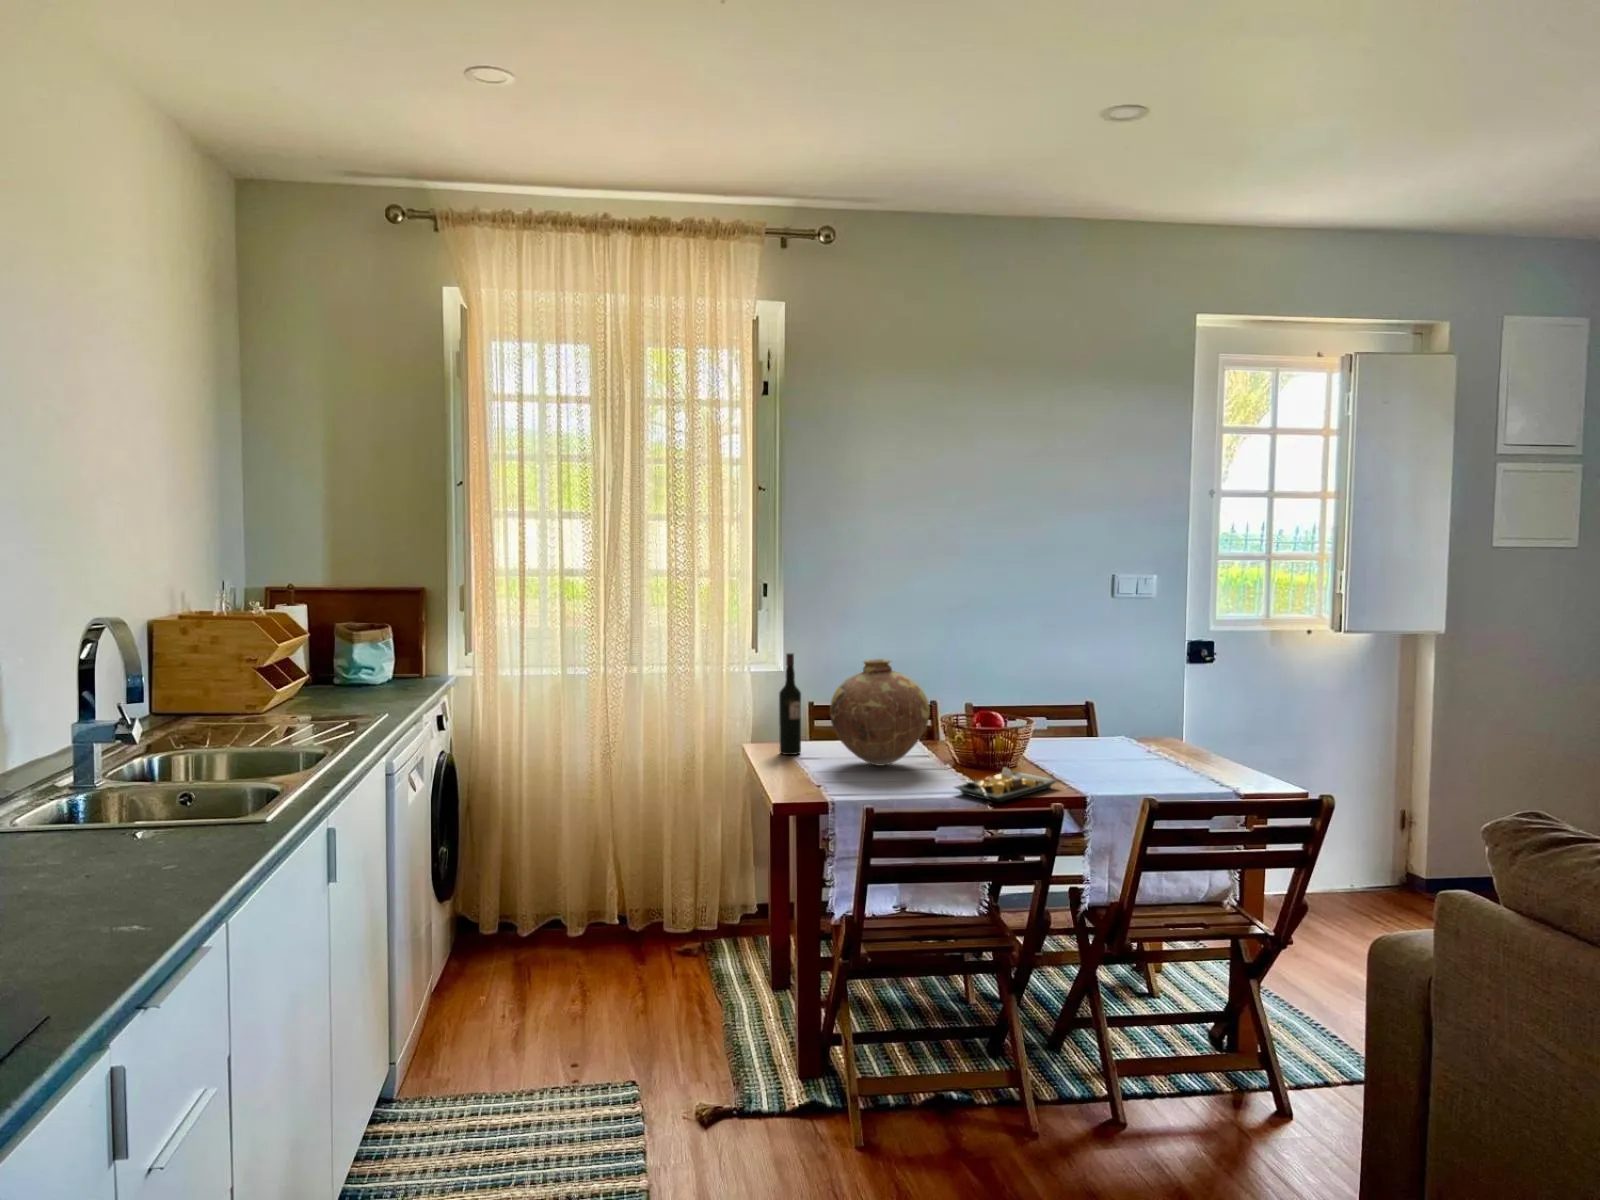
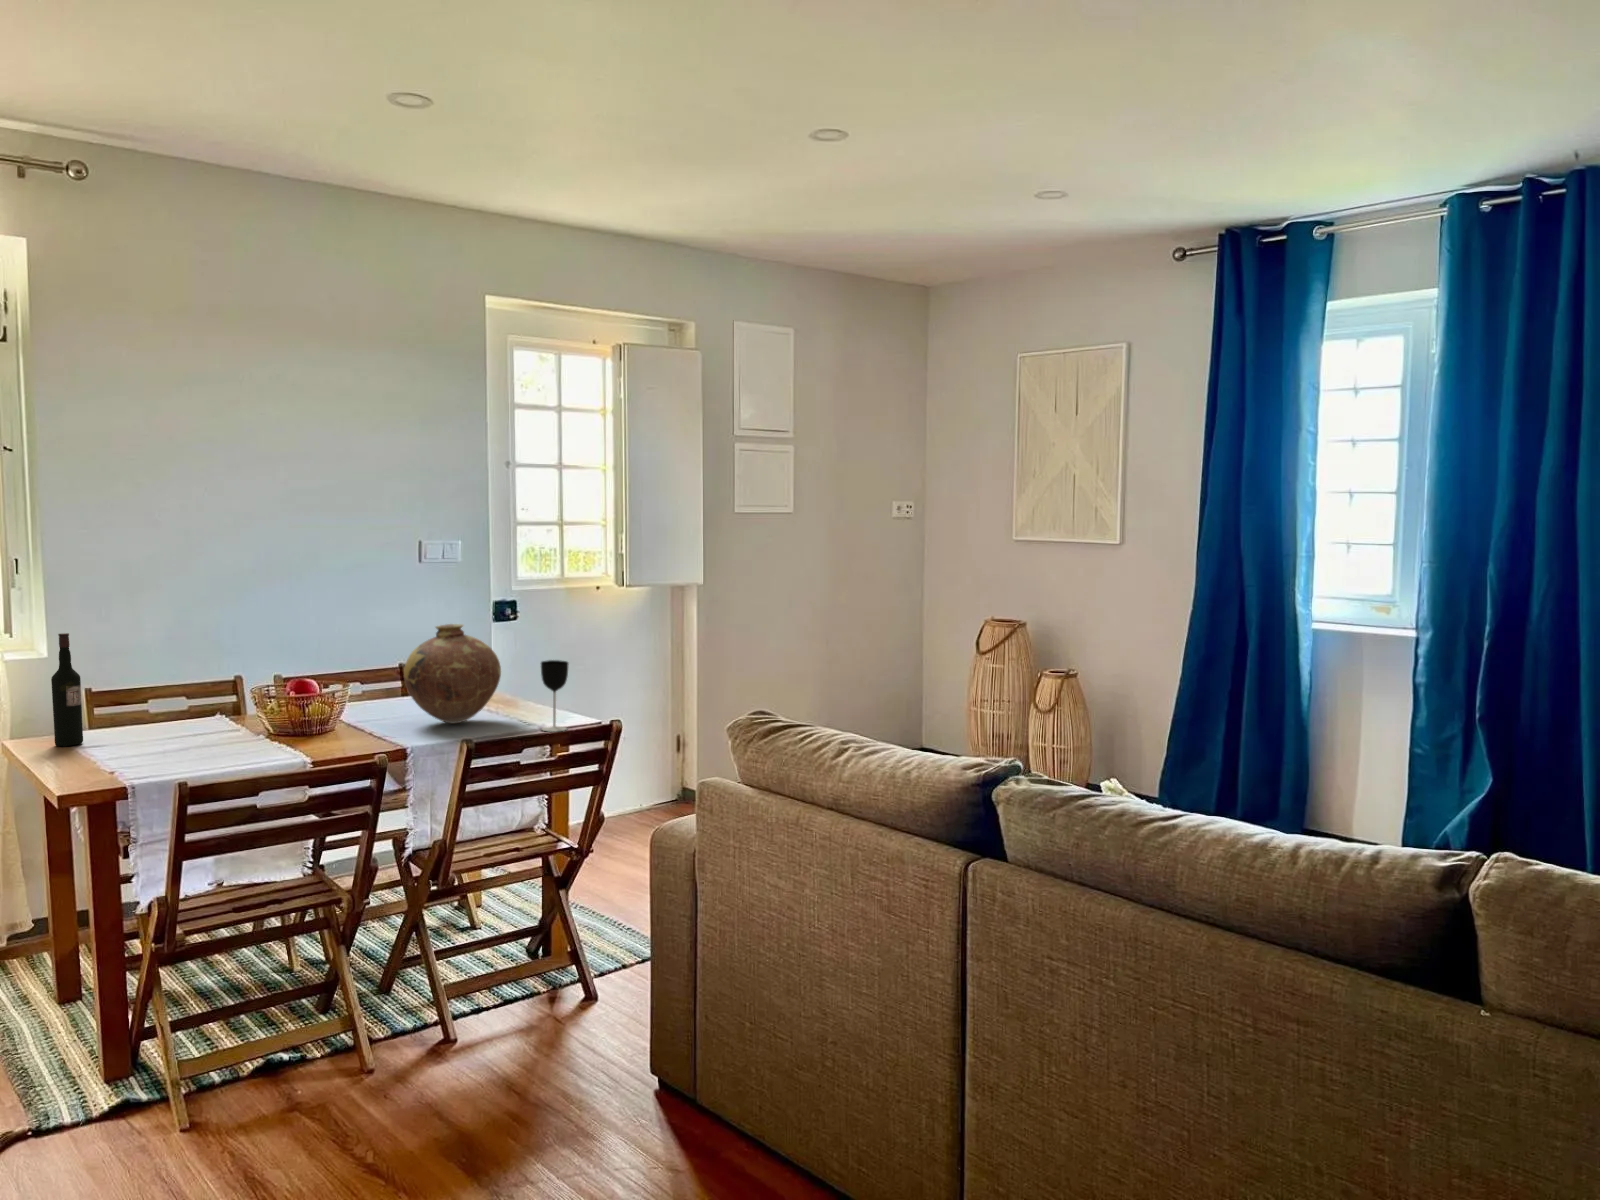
vase: present [830,659,930,766] -> present [404,624,501,724]
wine glass: none [1240,713,1276,798] -> present [541,660,569,732]
plate: present [954,768,1058,802] -> none [271,730,380,763]

